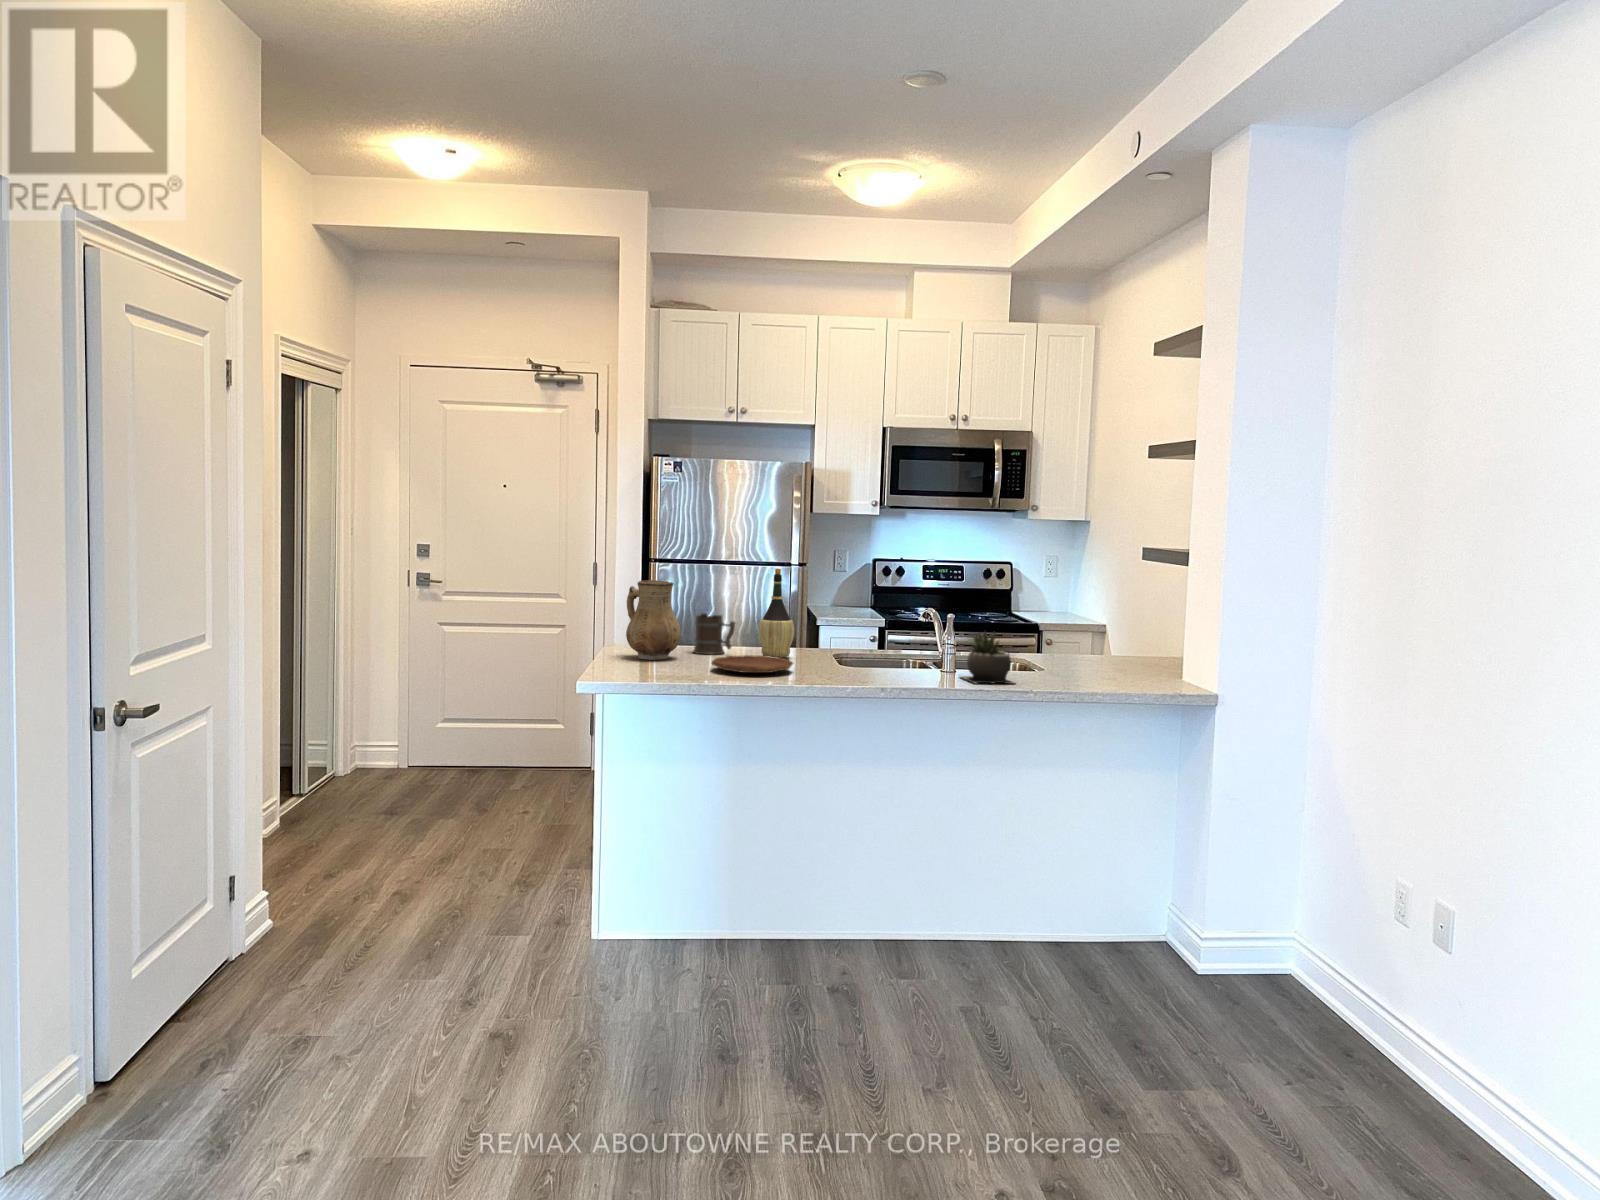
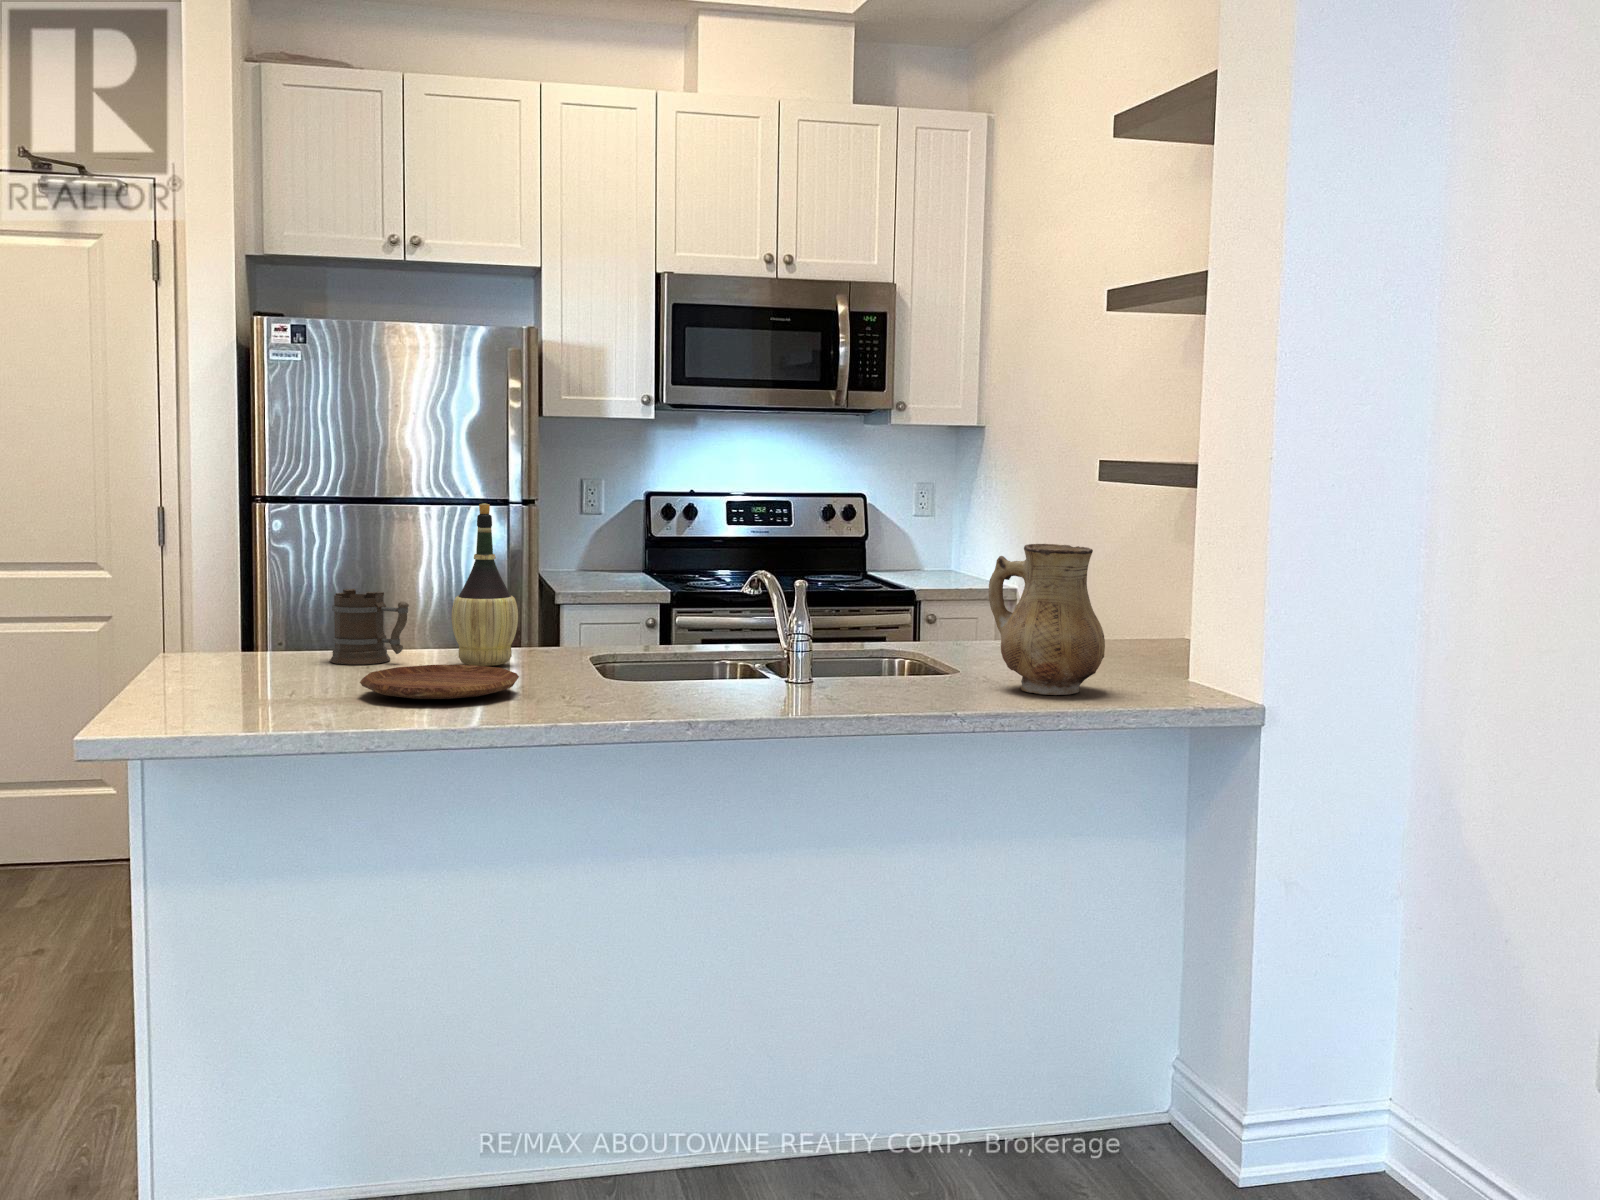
ceramic pitcher: present [626,580,681,660] -> present [989,544,1105,695]
succulent plant: present [961,632,1013,684] -> none [818,604,925,701]

